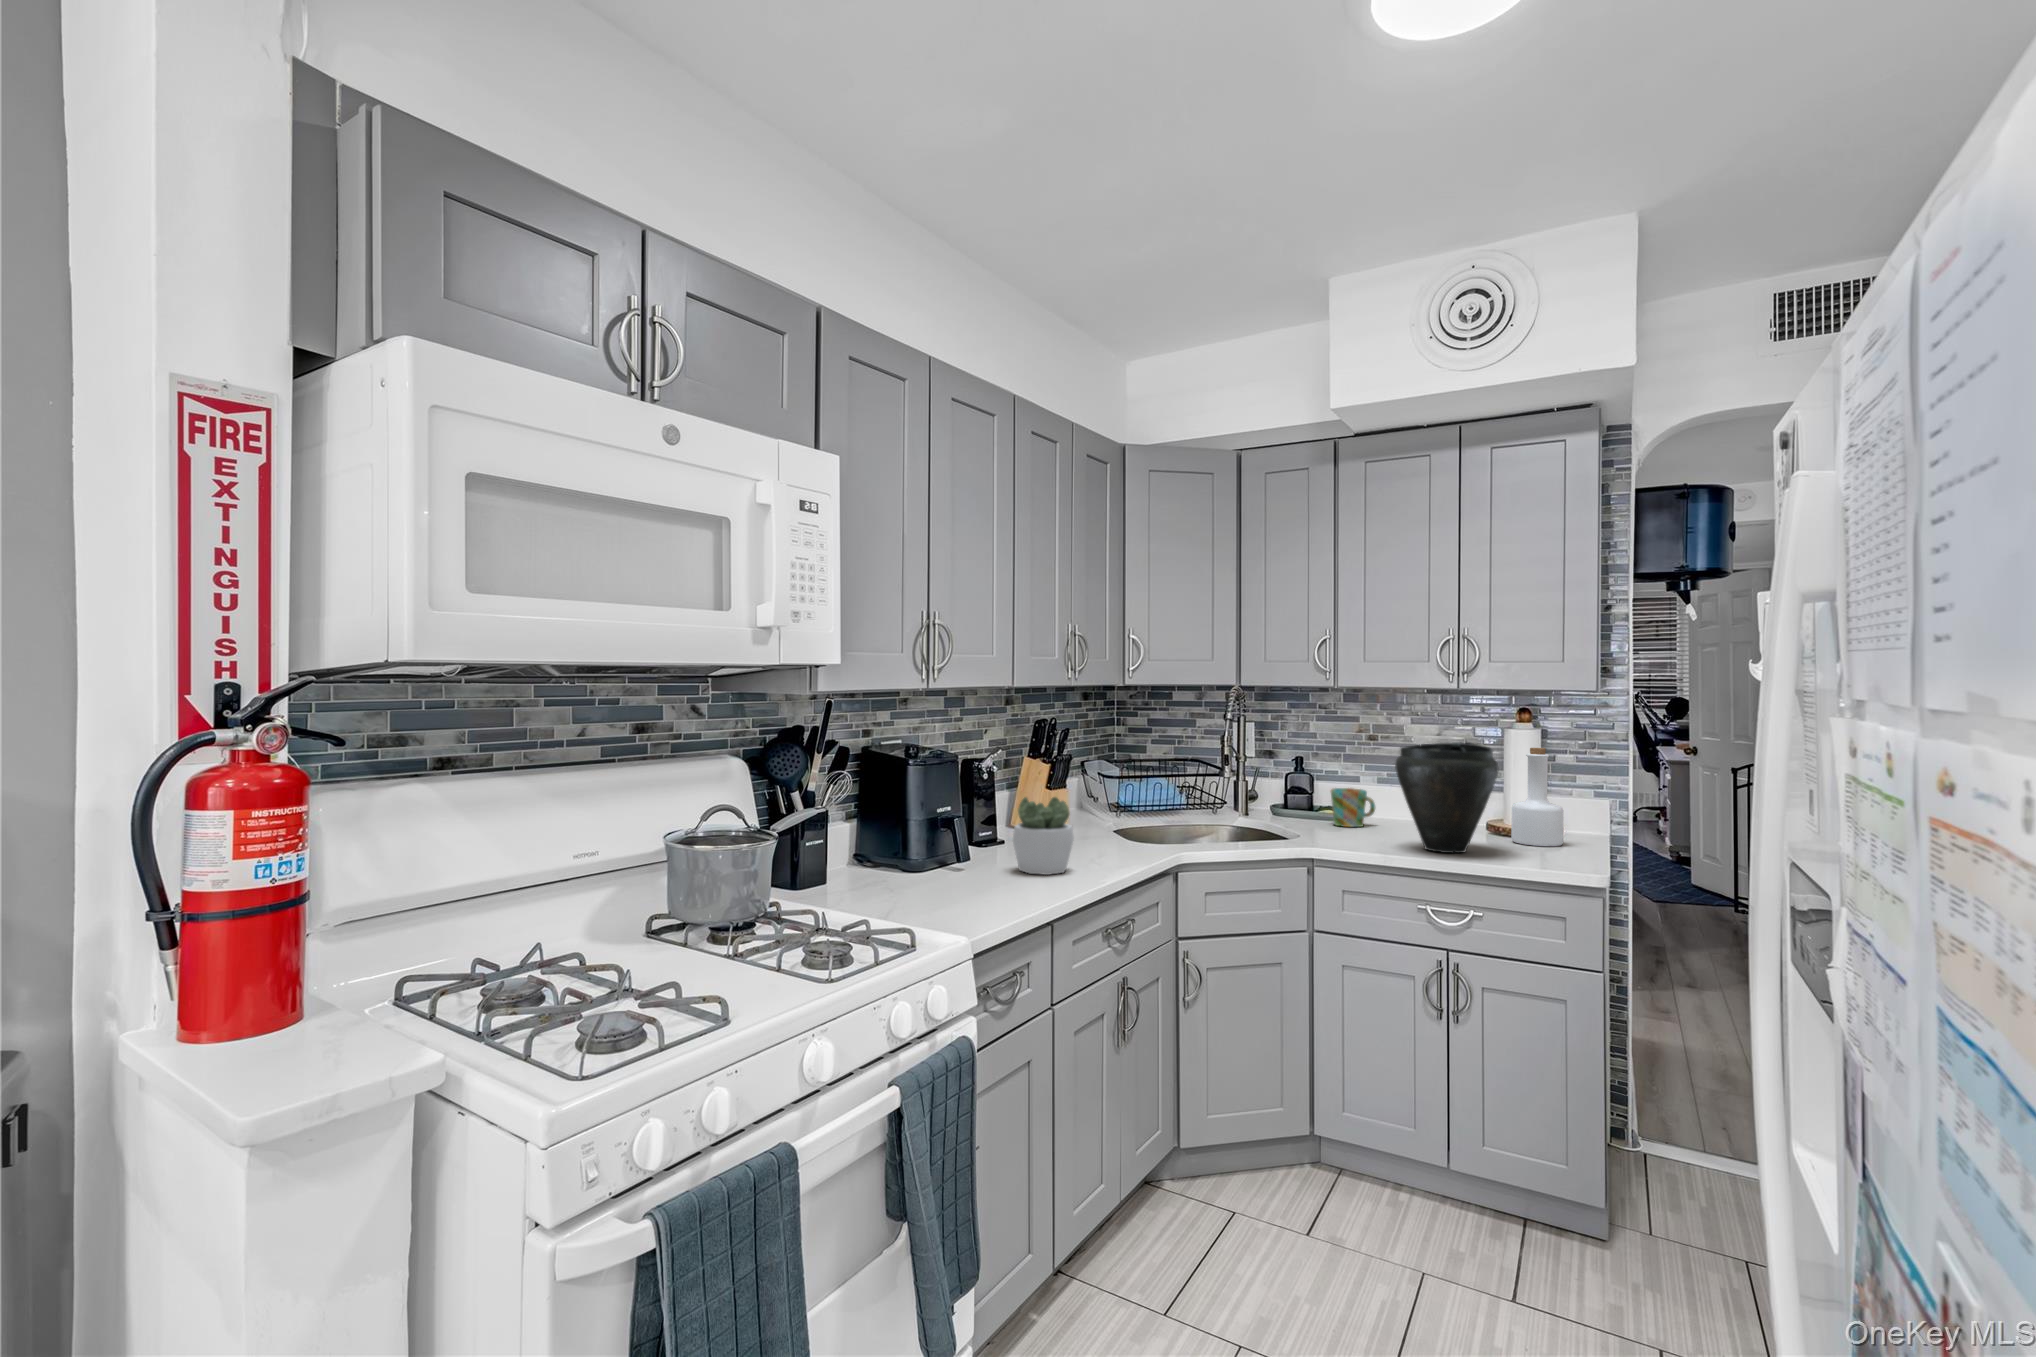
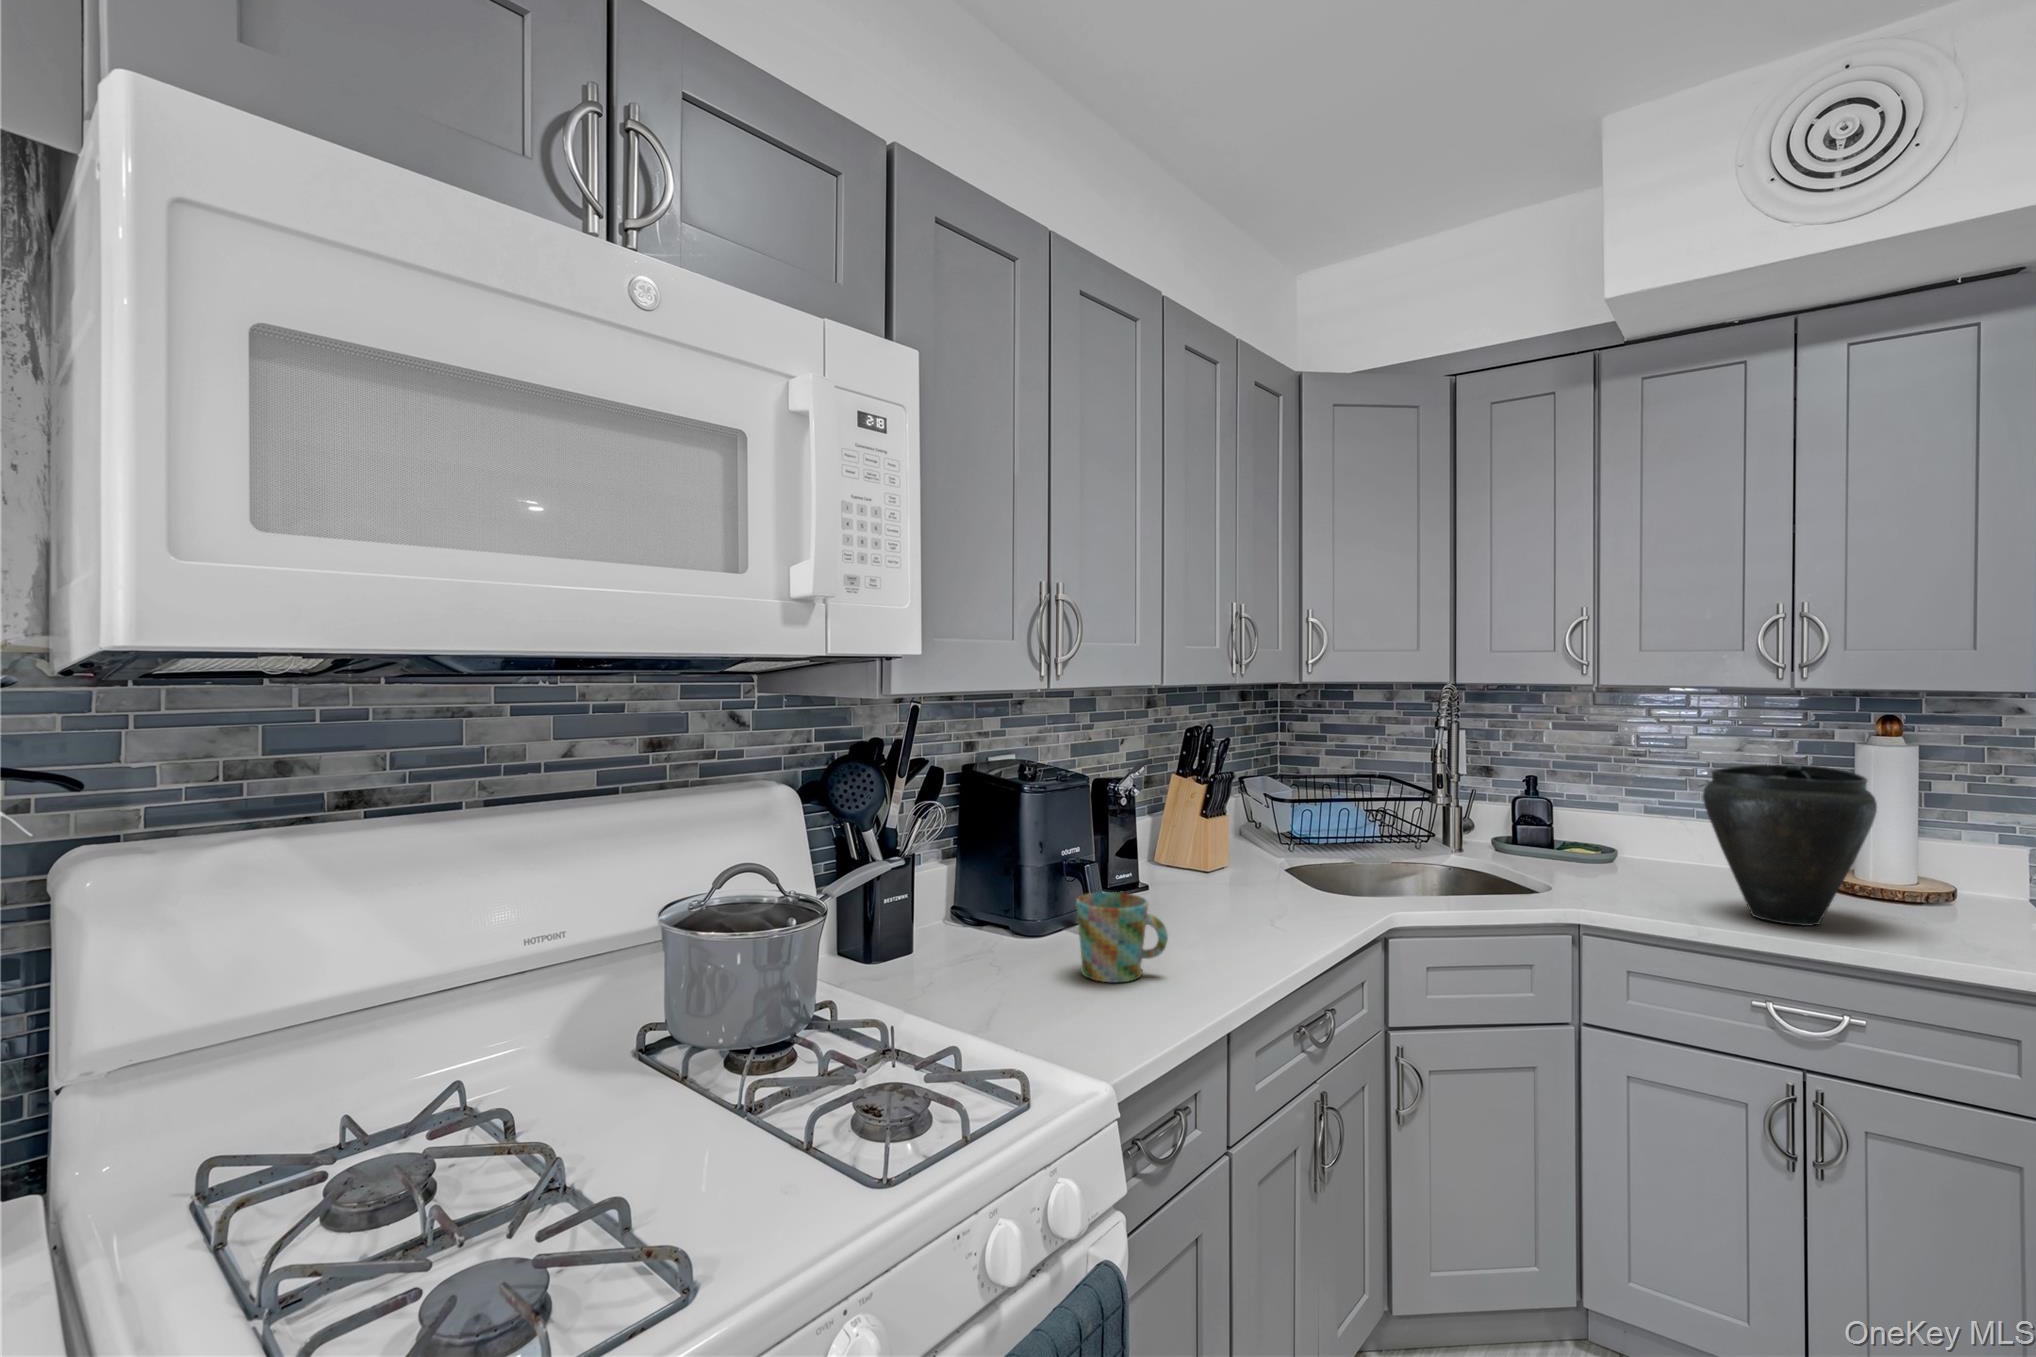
bottle: present [1511,748,1563,846] -> none [1875,773,1965,917]
mug: present [1331,788,1375,827] -> present [1076,892,1168,983]
succulent plant: present [1013,797,1074,875] -> none [1165,836,1250,947]

